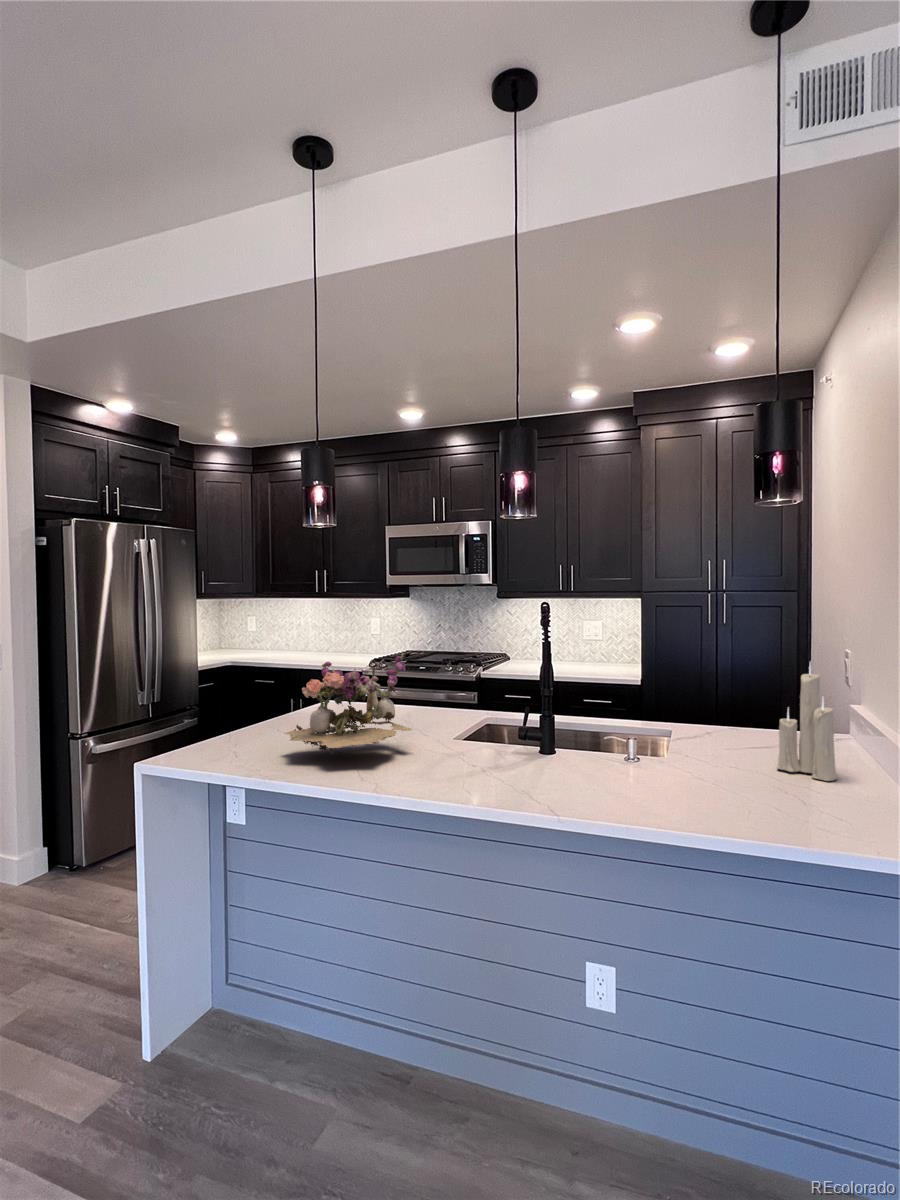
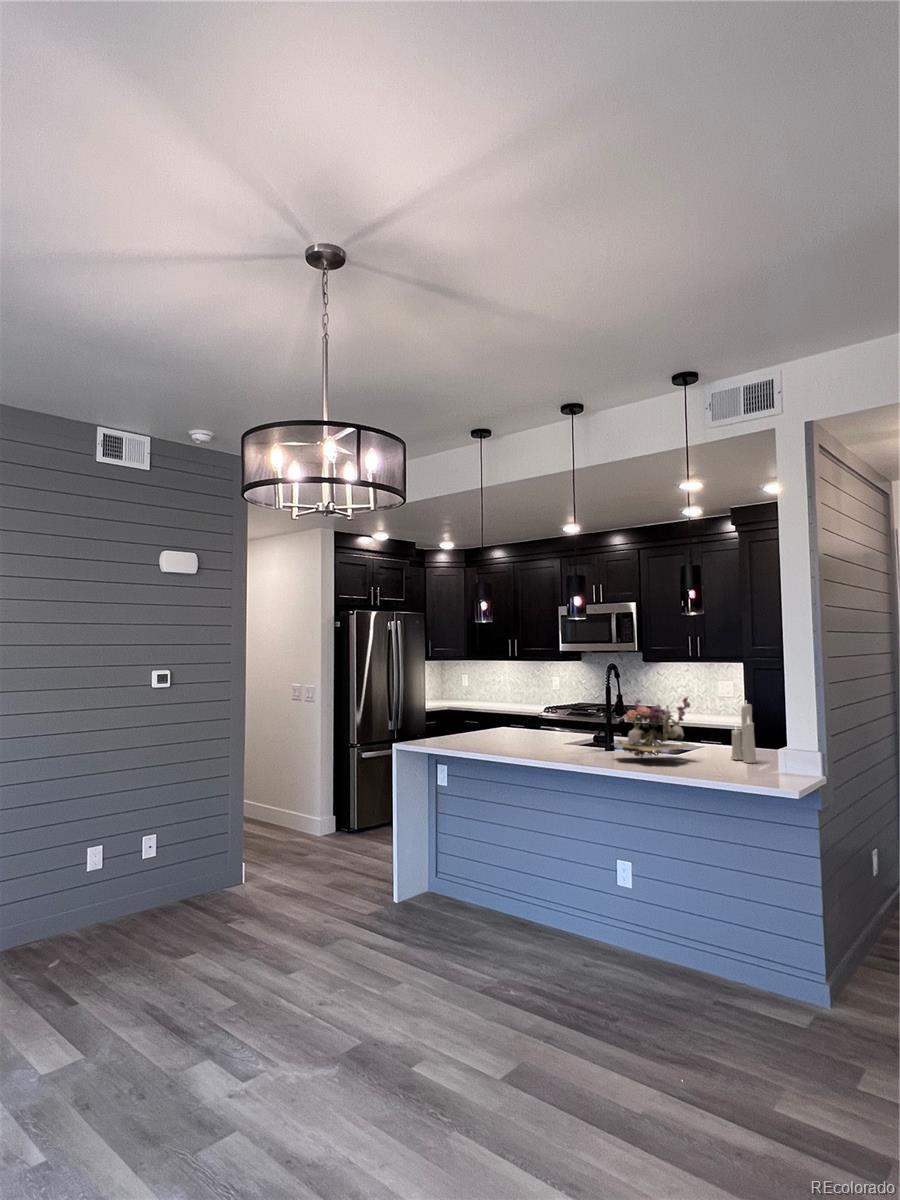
flower arrangement: present [285,653,412,754] -> present [615,697,695,758]

